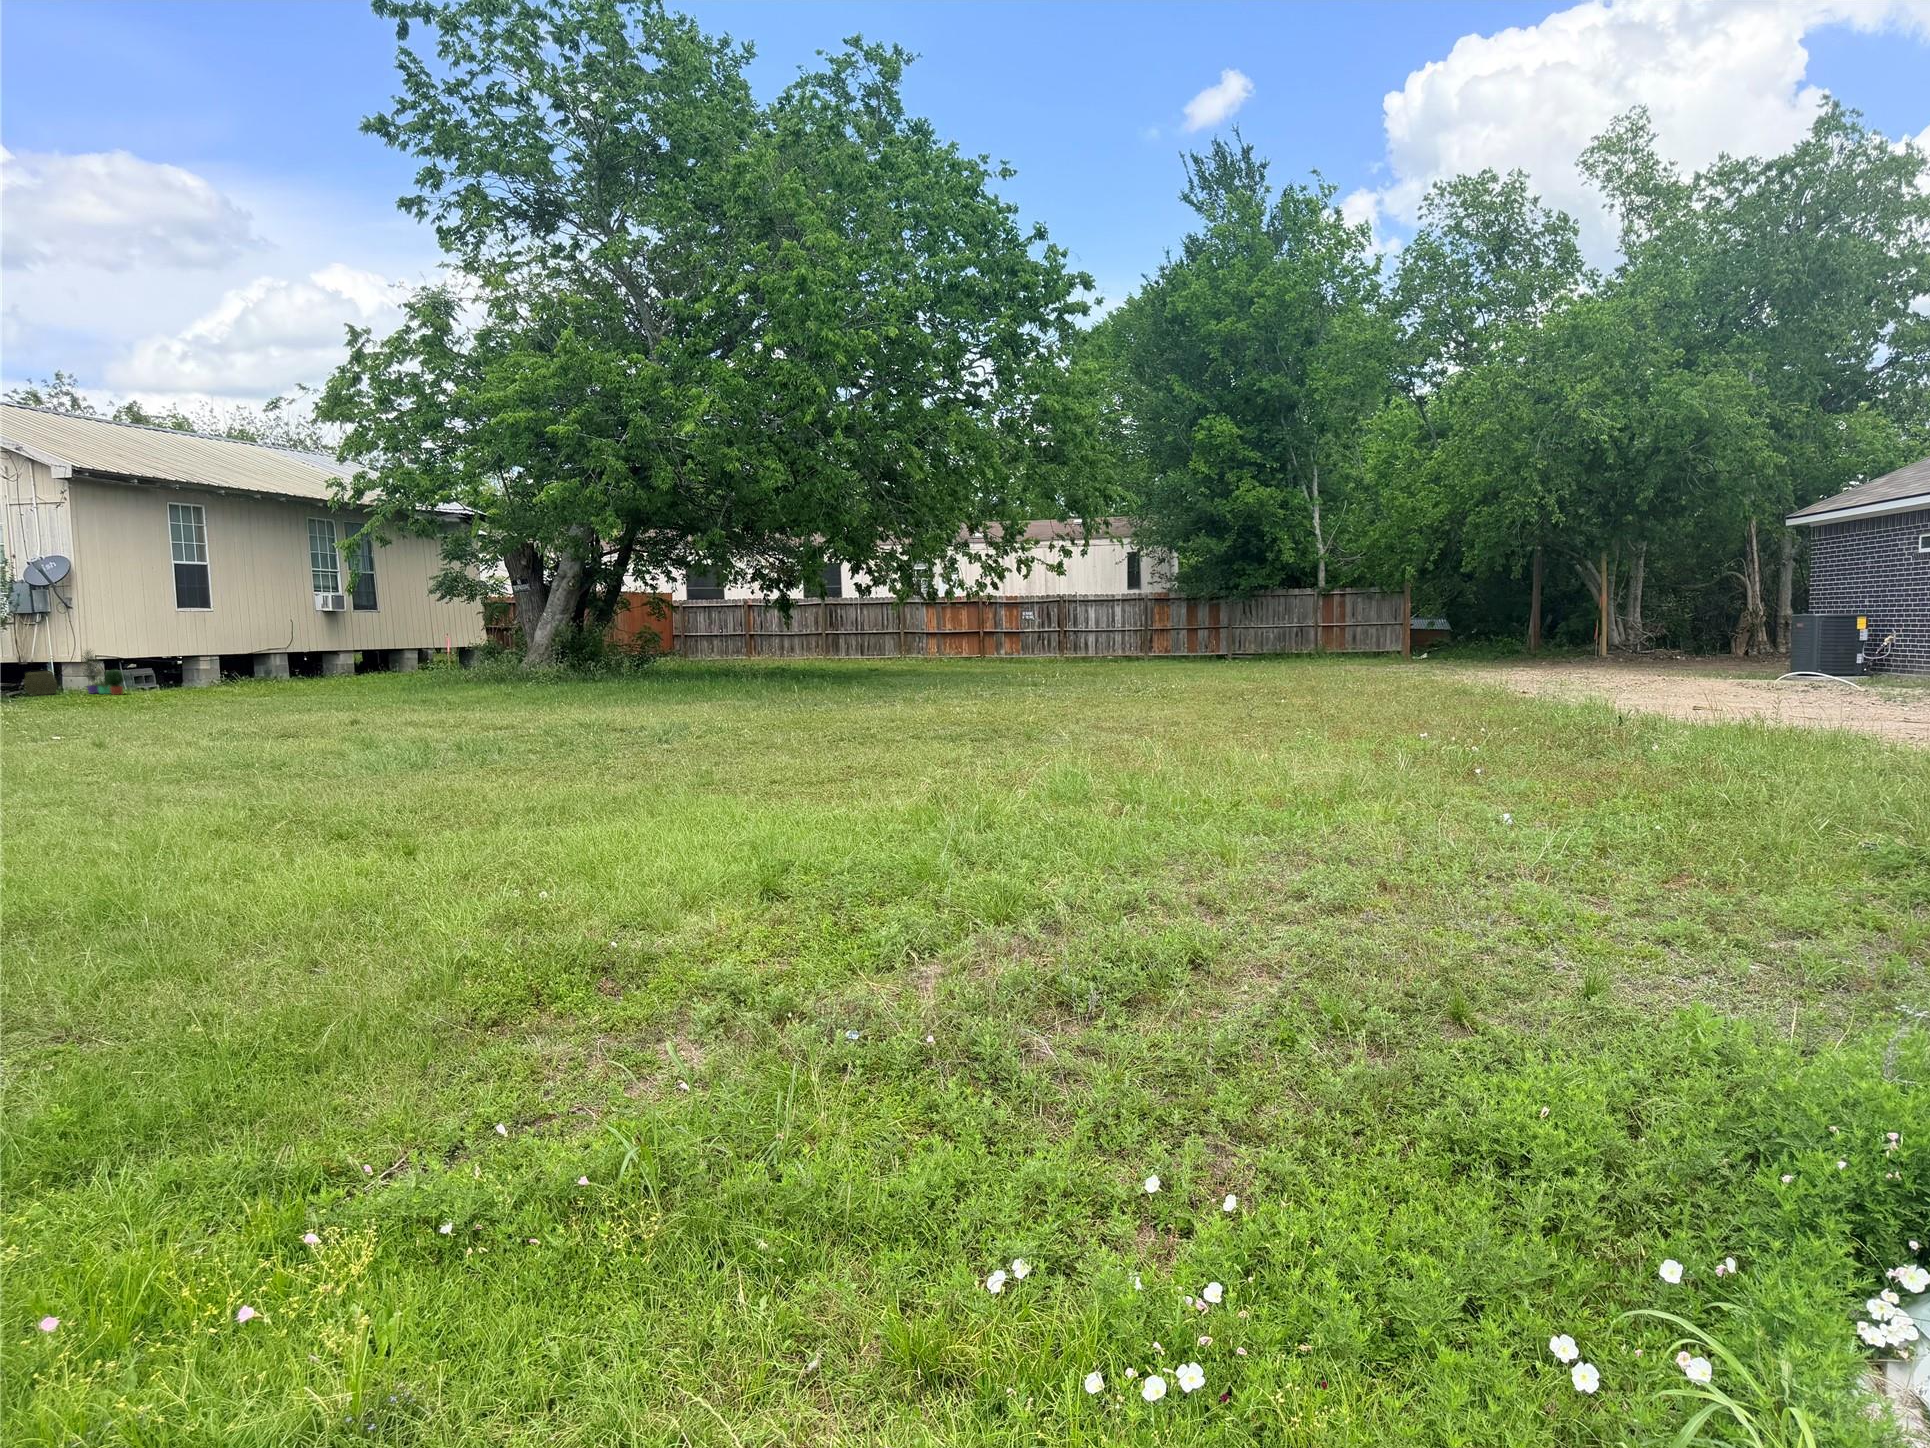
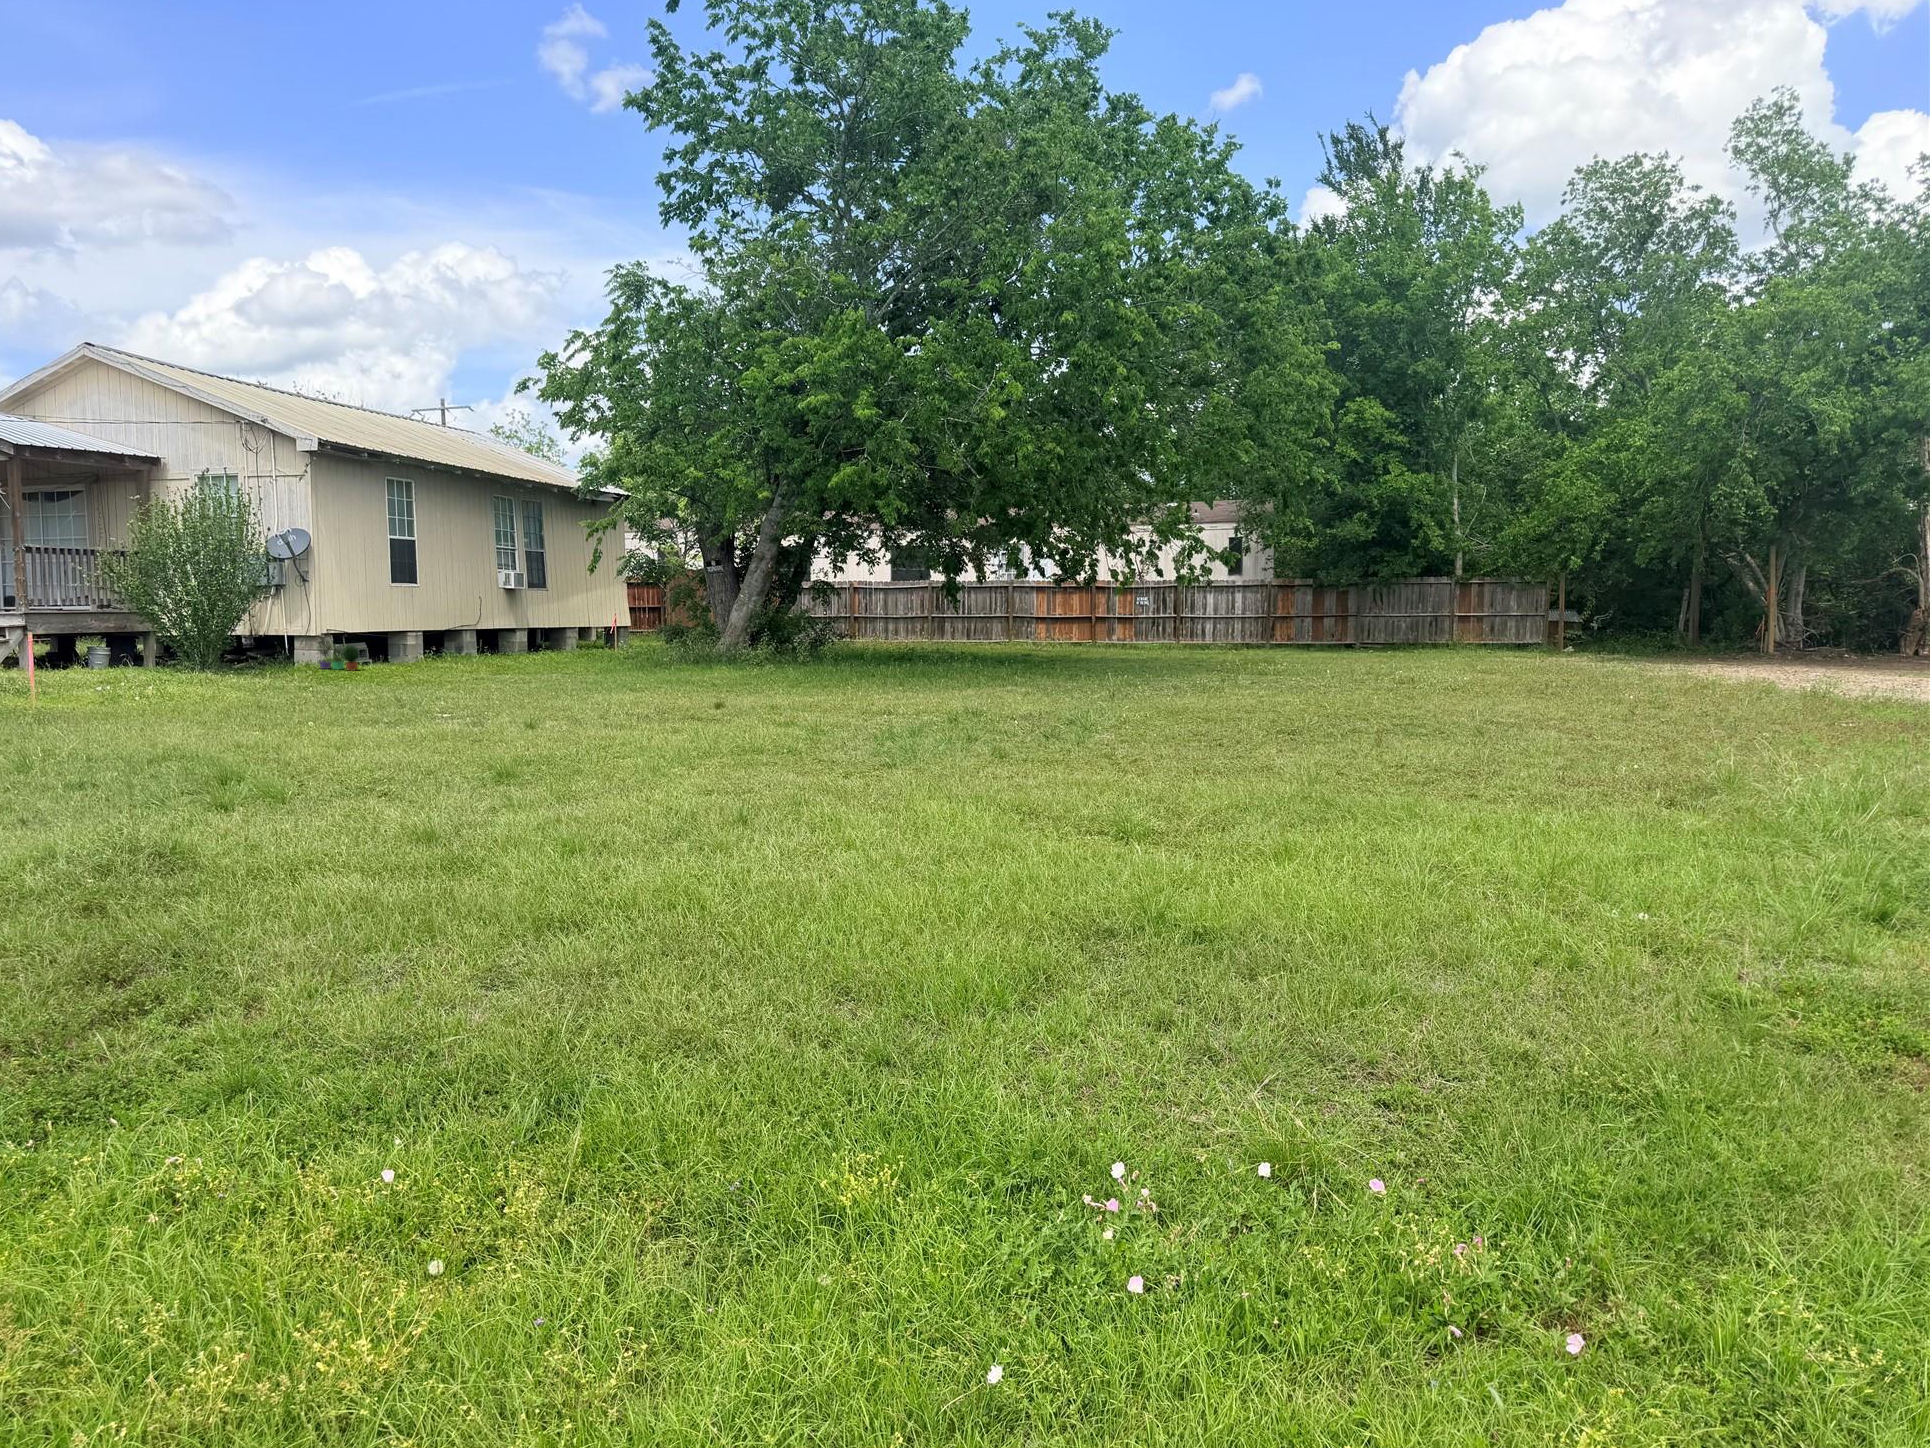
woven basket: present [24,671,57,696] -> none [260,646,290,670]

